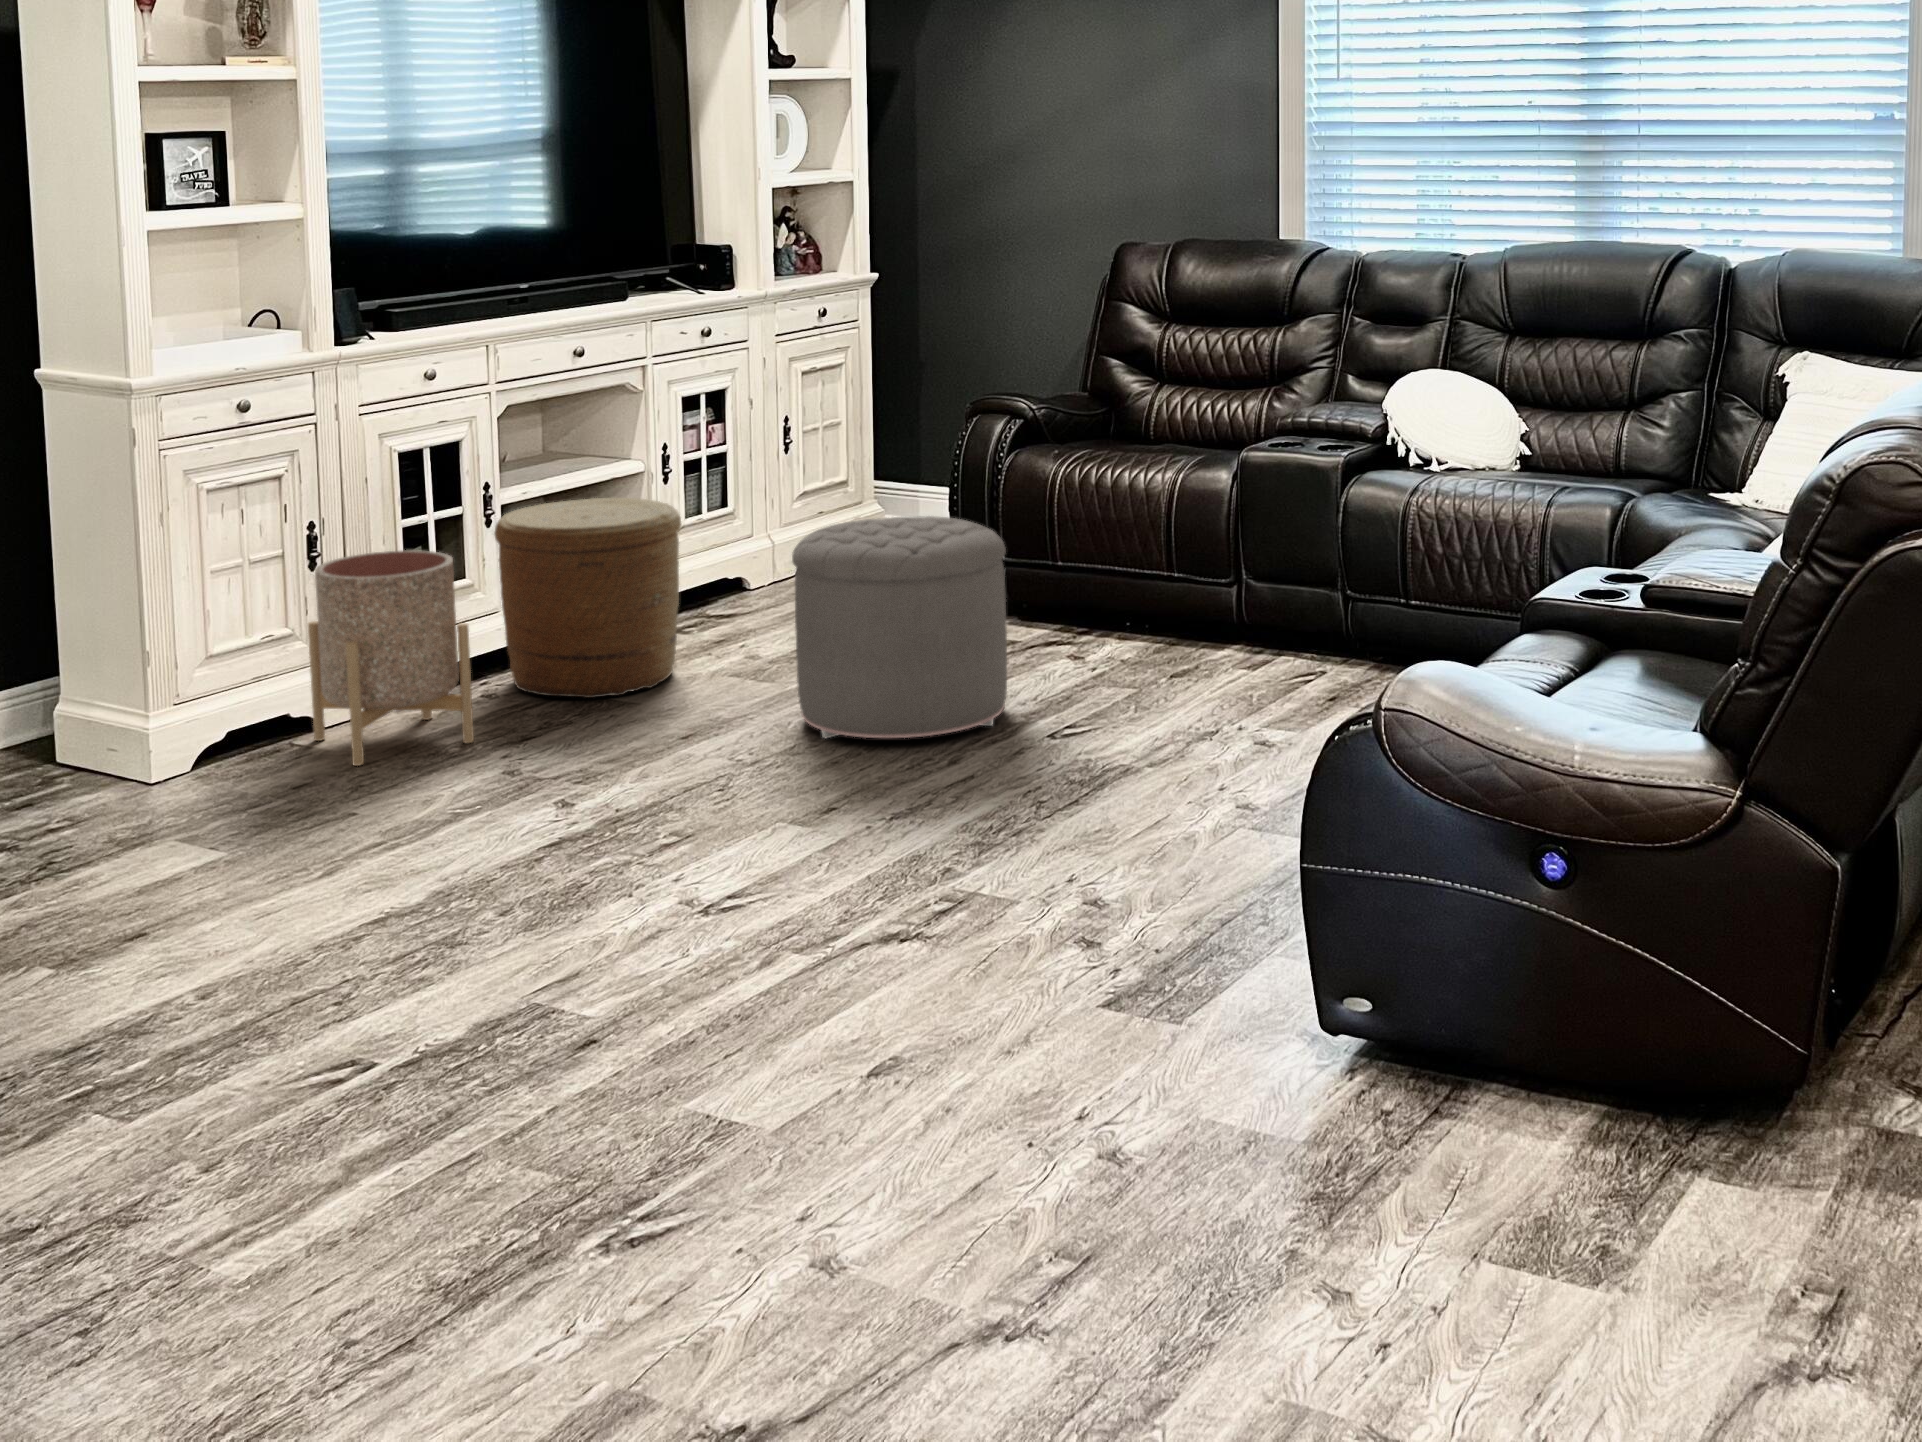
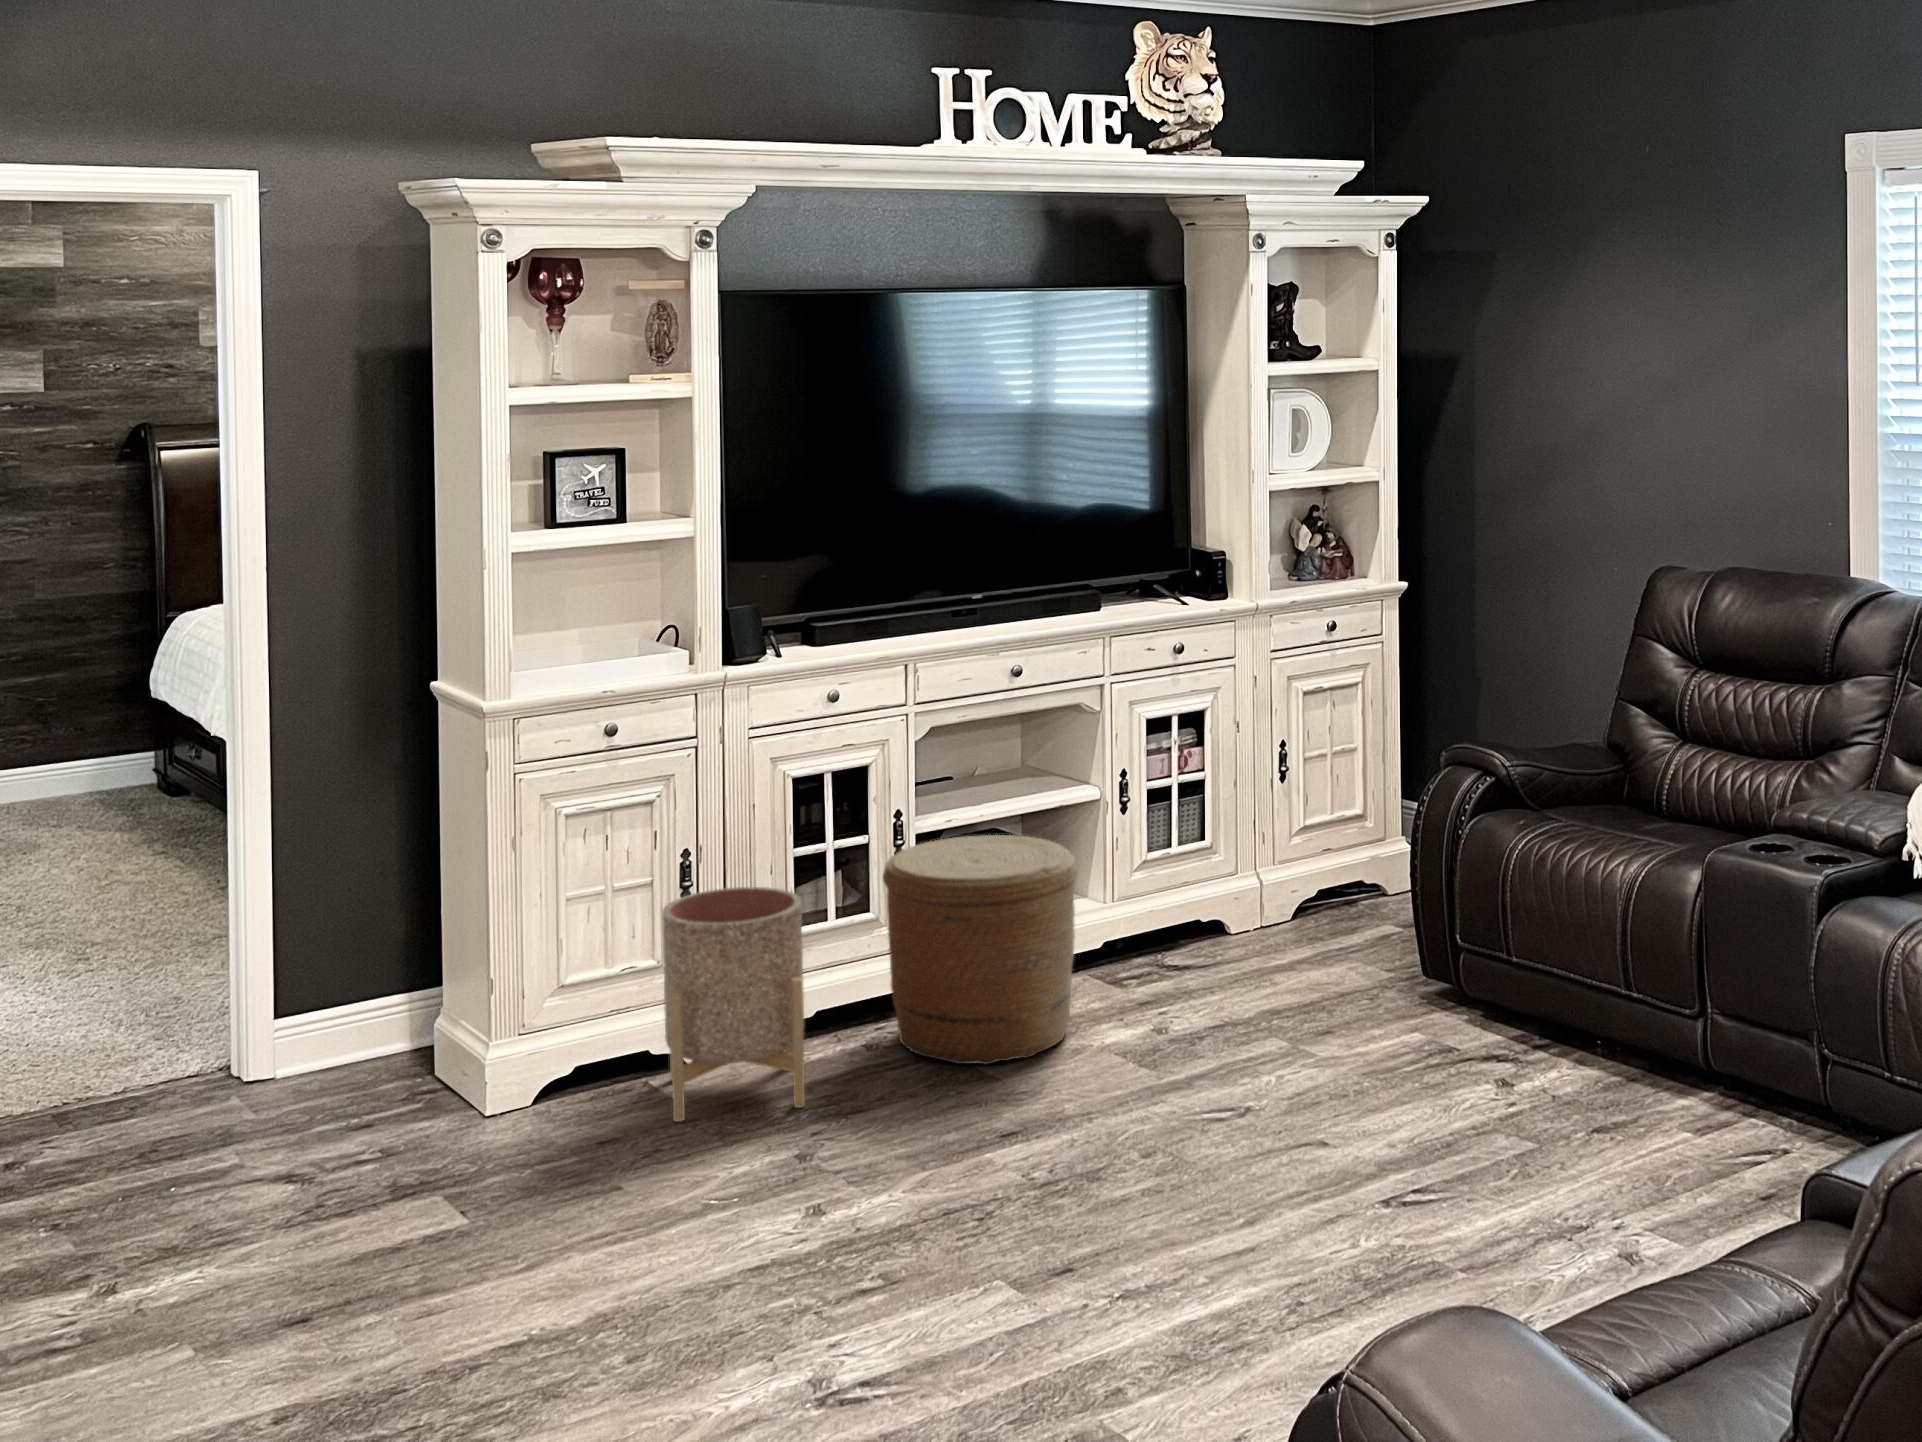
ottoman: present [792,516,1007,738] -> none [1117,903,1361,1182]

